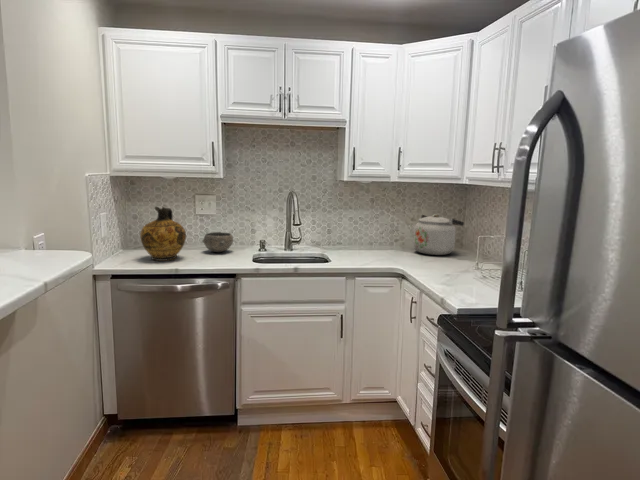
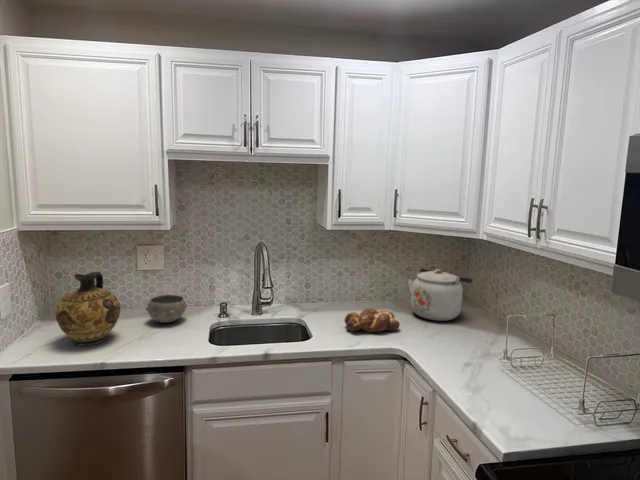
bread loaf: none [357,242,401,259] -> present [345,308,400,332]

